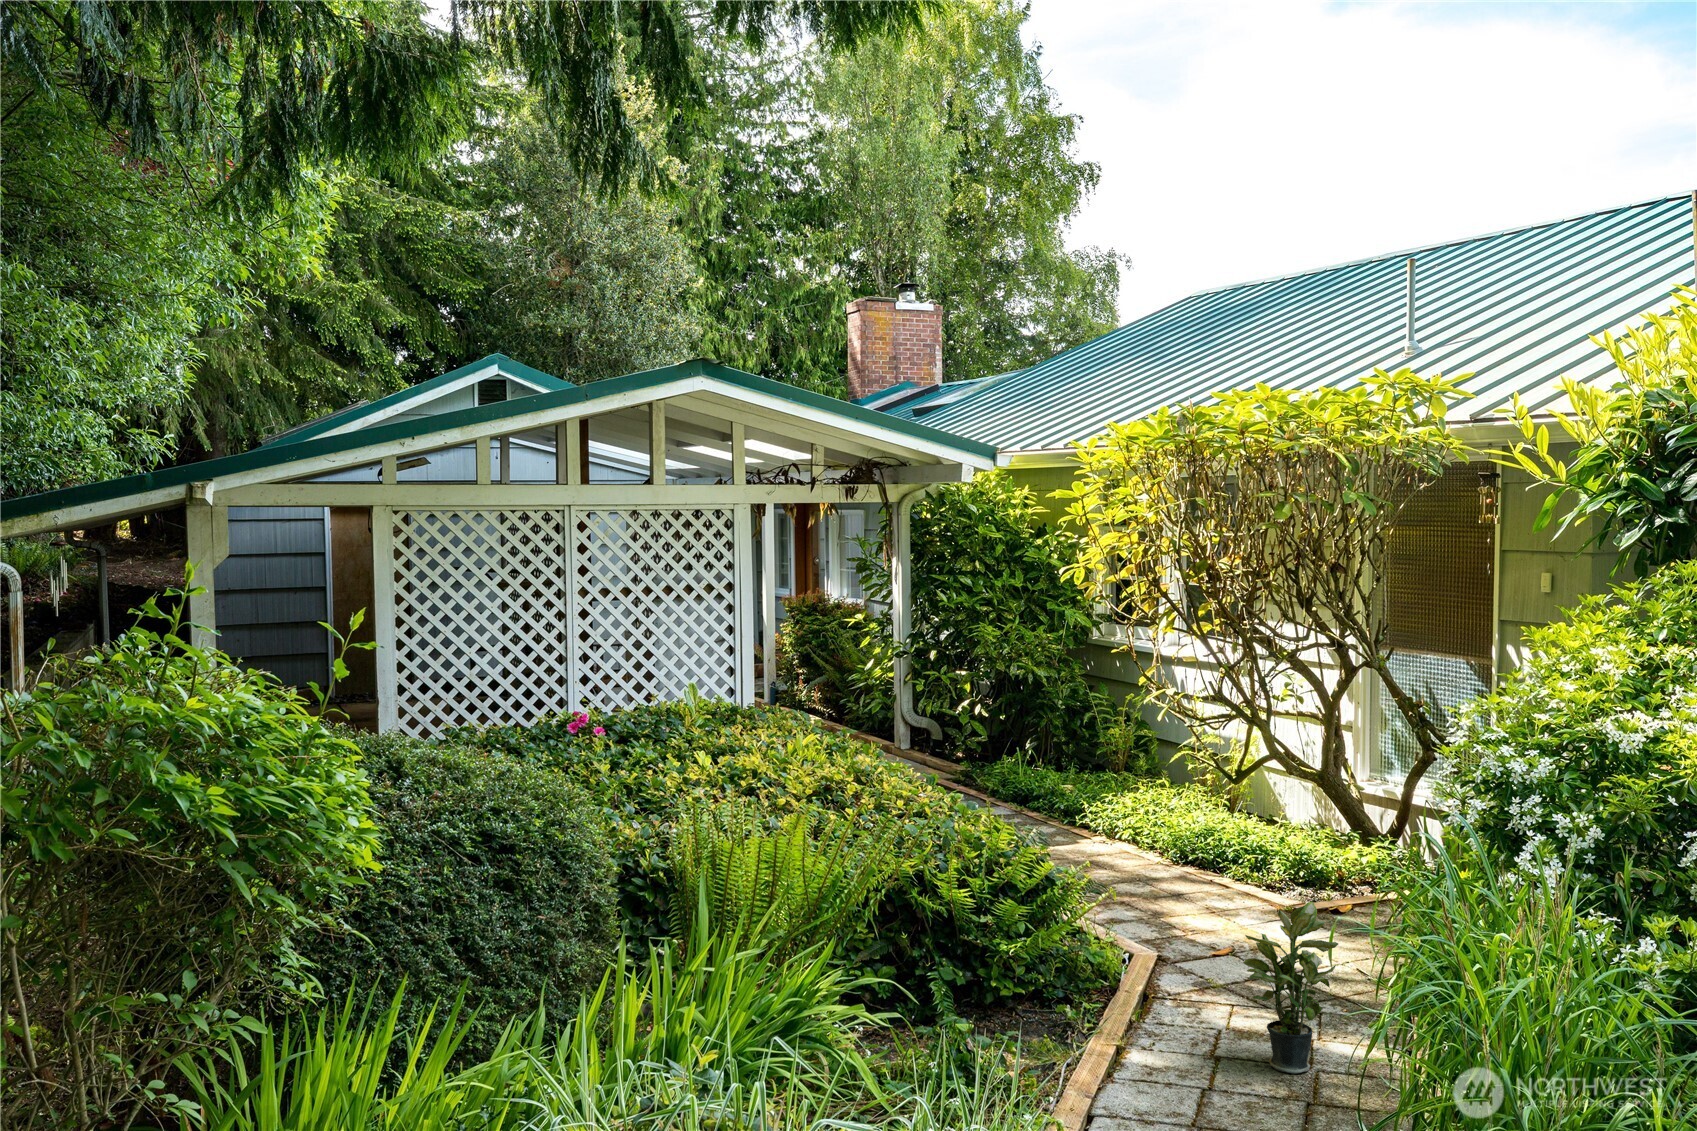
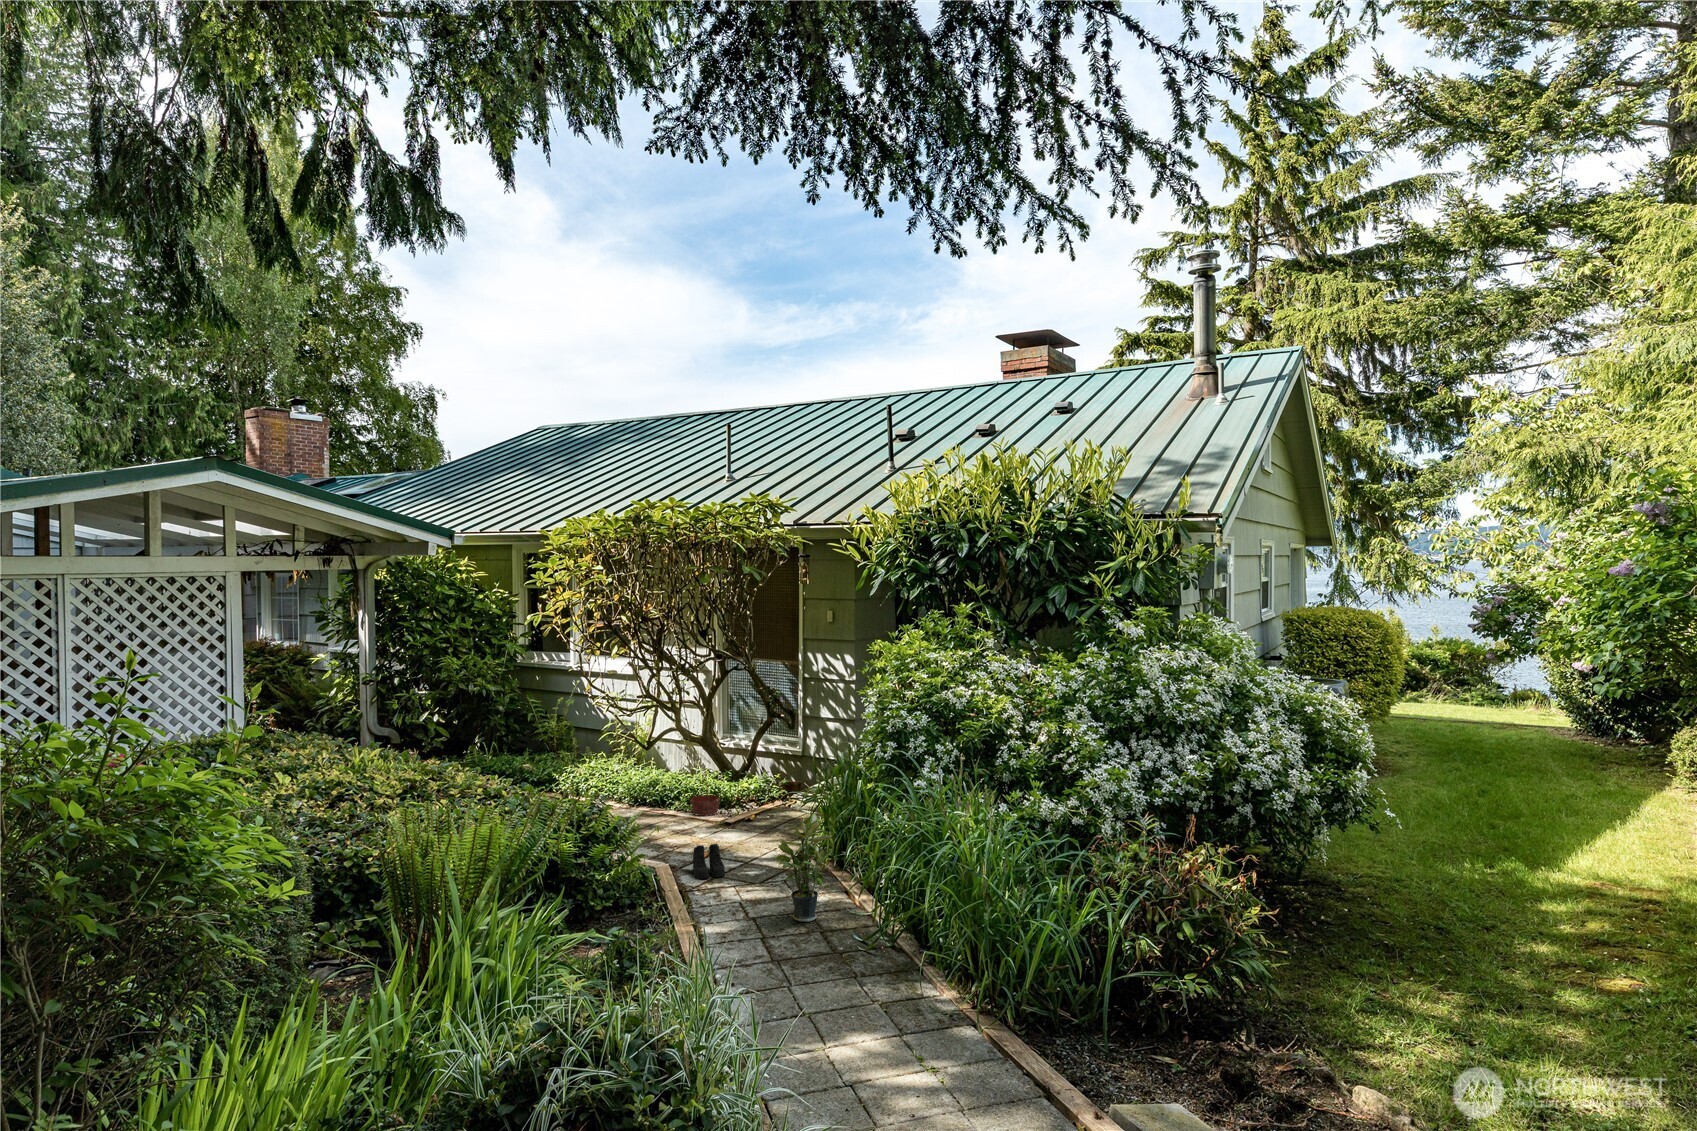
basket: none [1257,823,1308,892] -> present [690,773,720,816]
boots: none [1180,926,1229,980] -> present [693,844,725,879]

